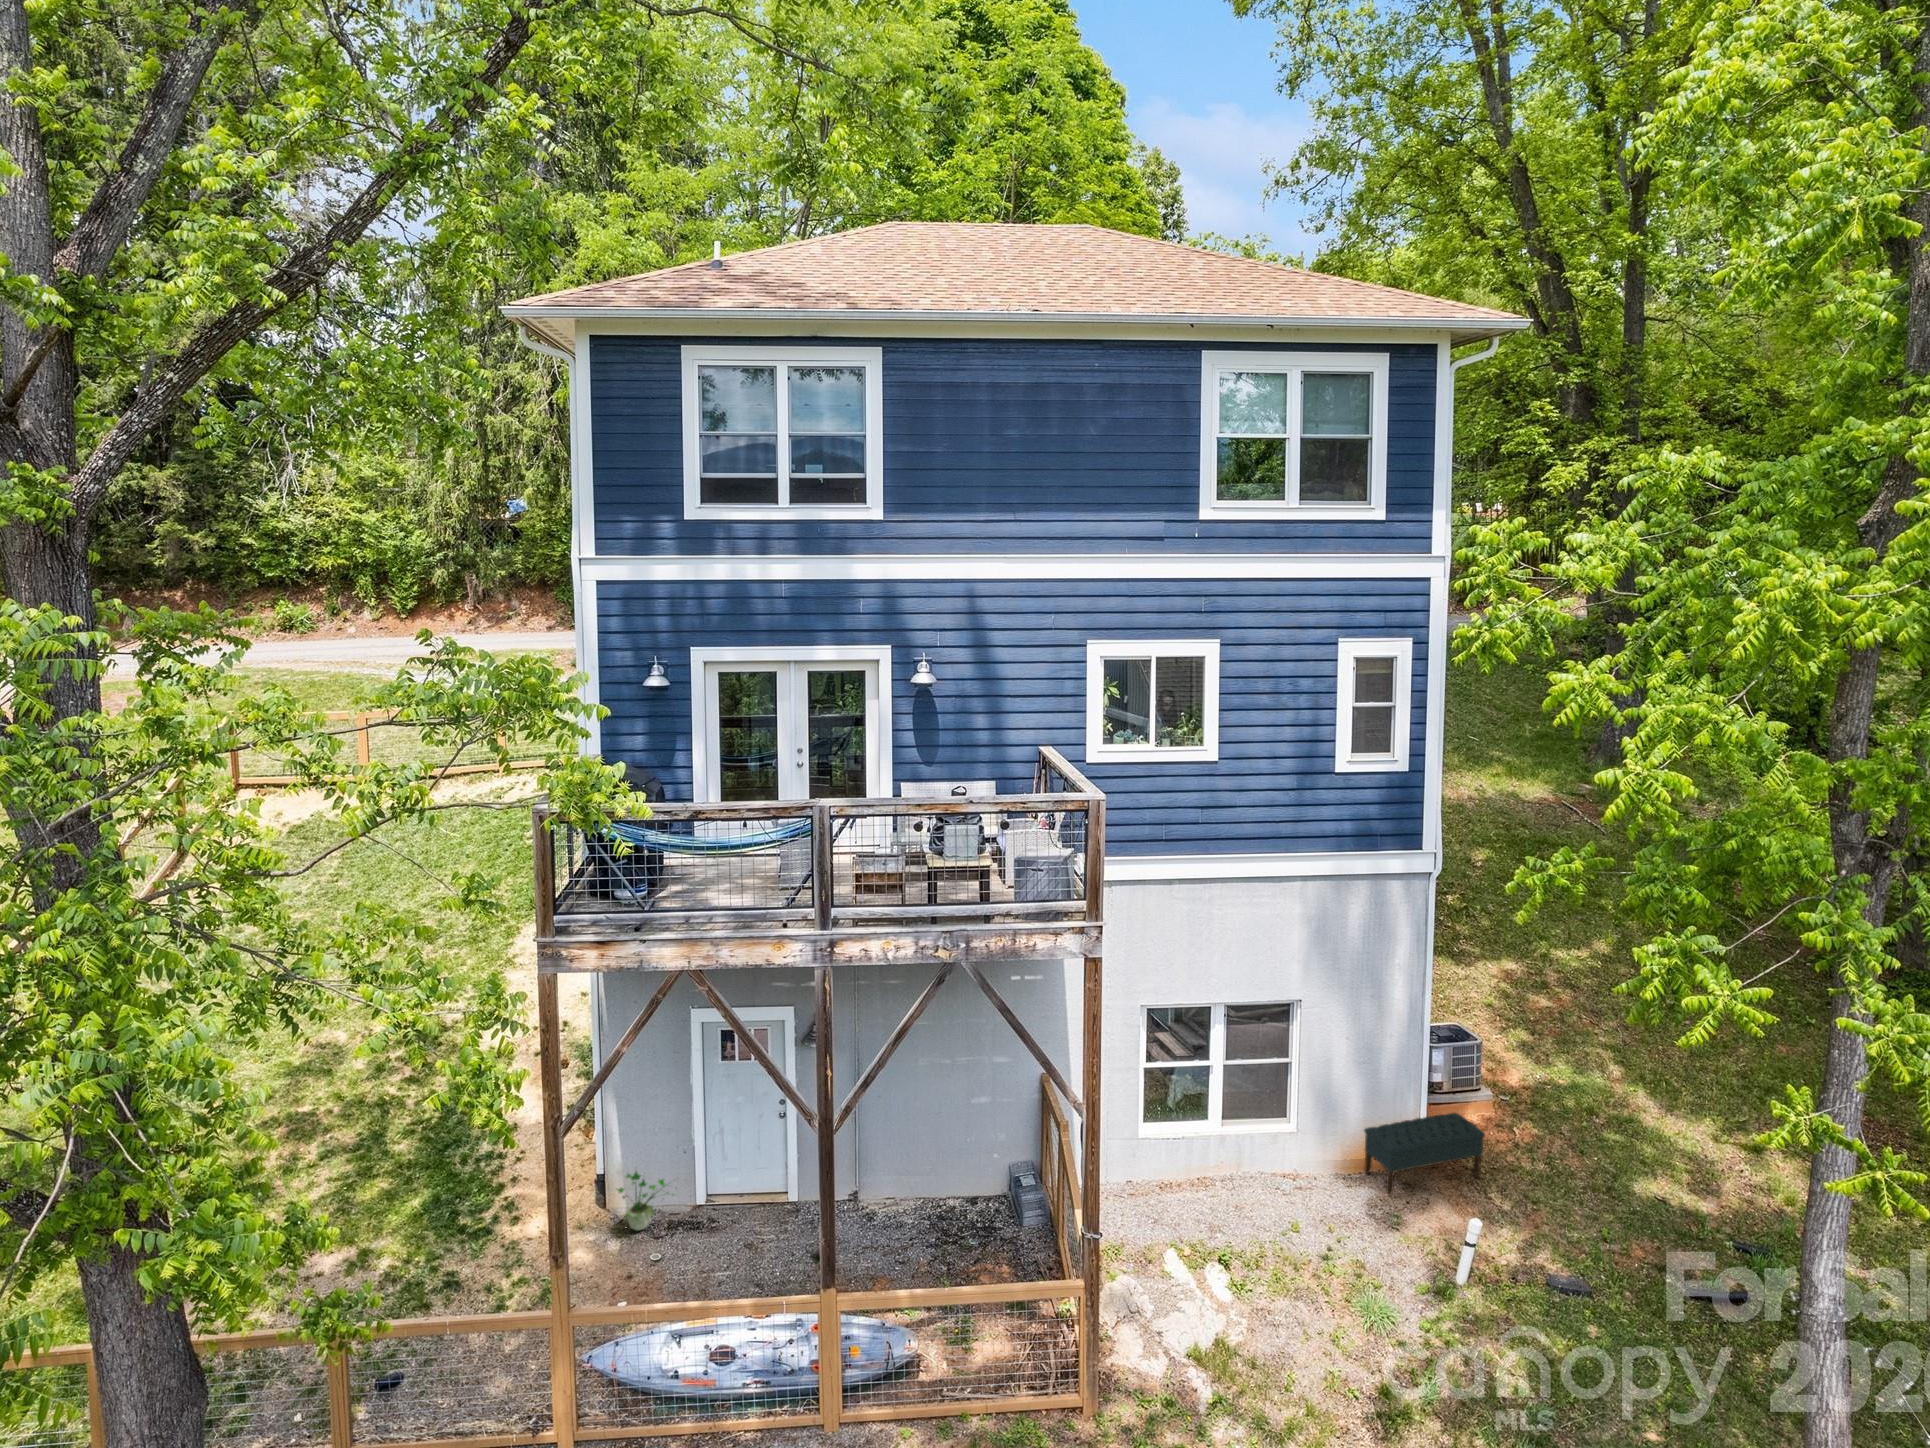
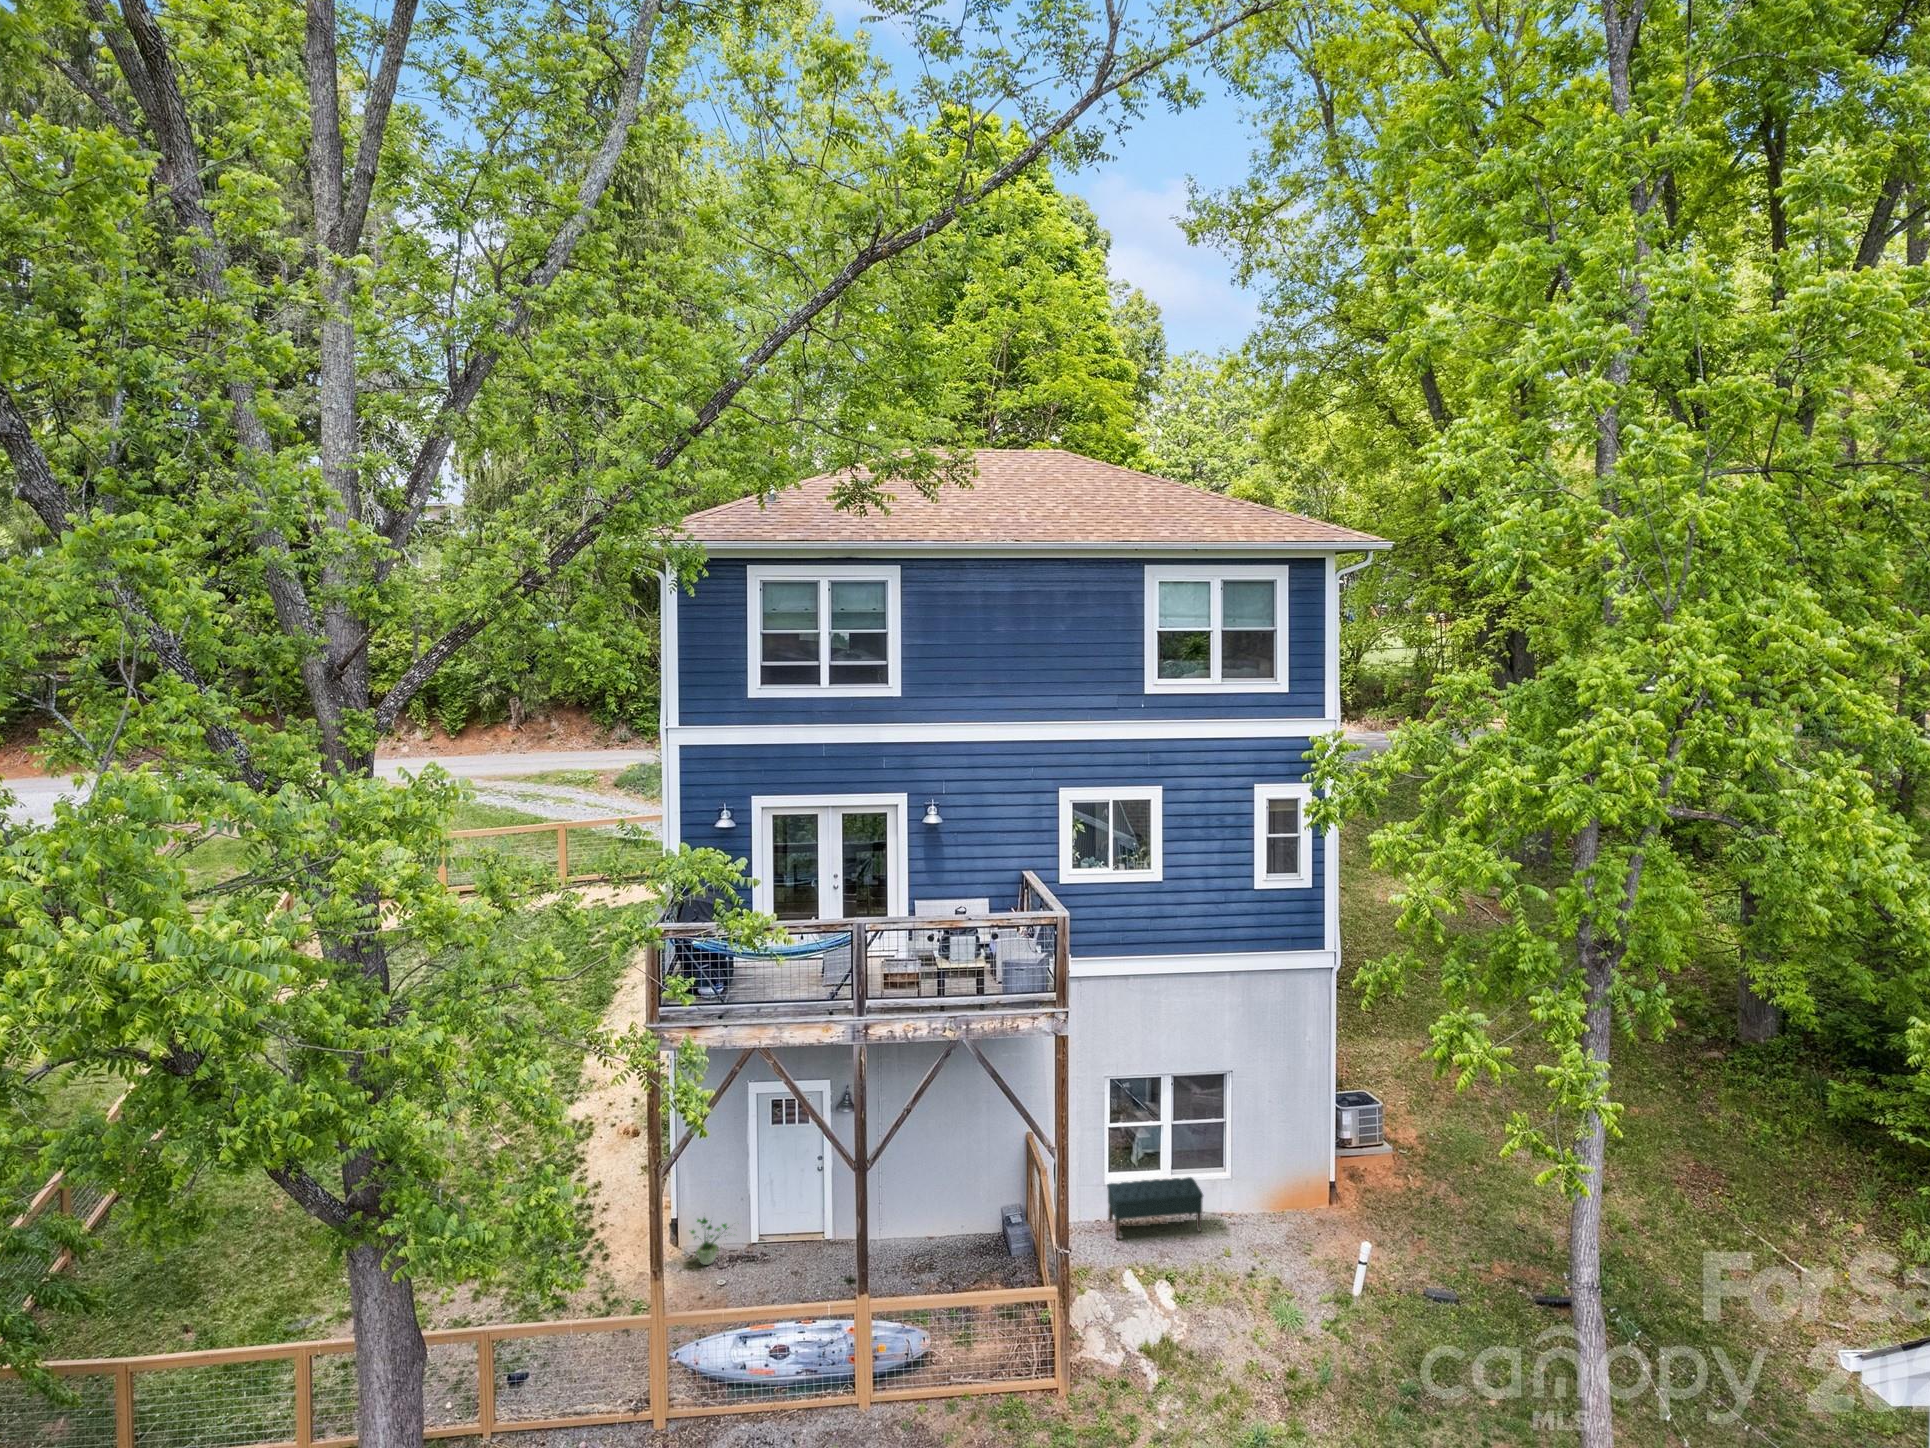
bench: present [1364,1112,1485,1195] -> present [1107,1177,1203,1239]

